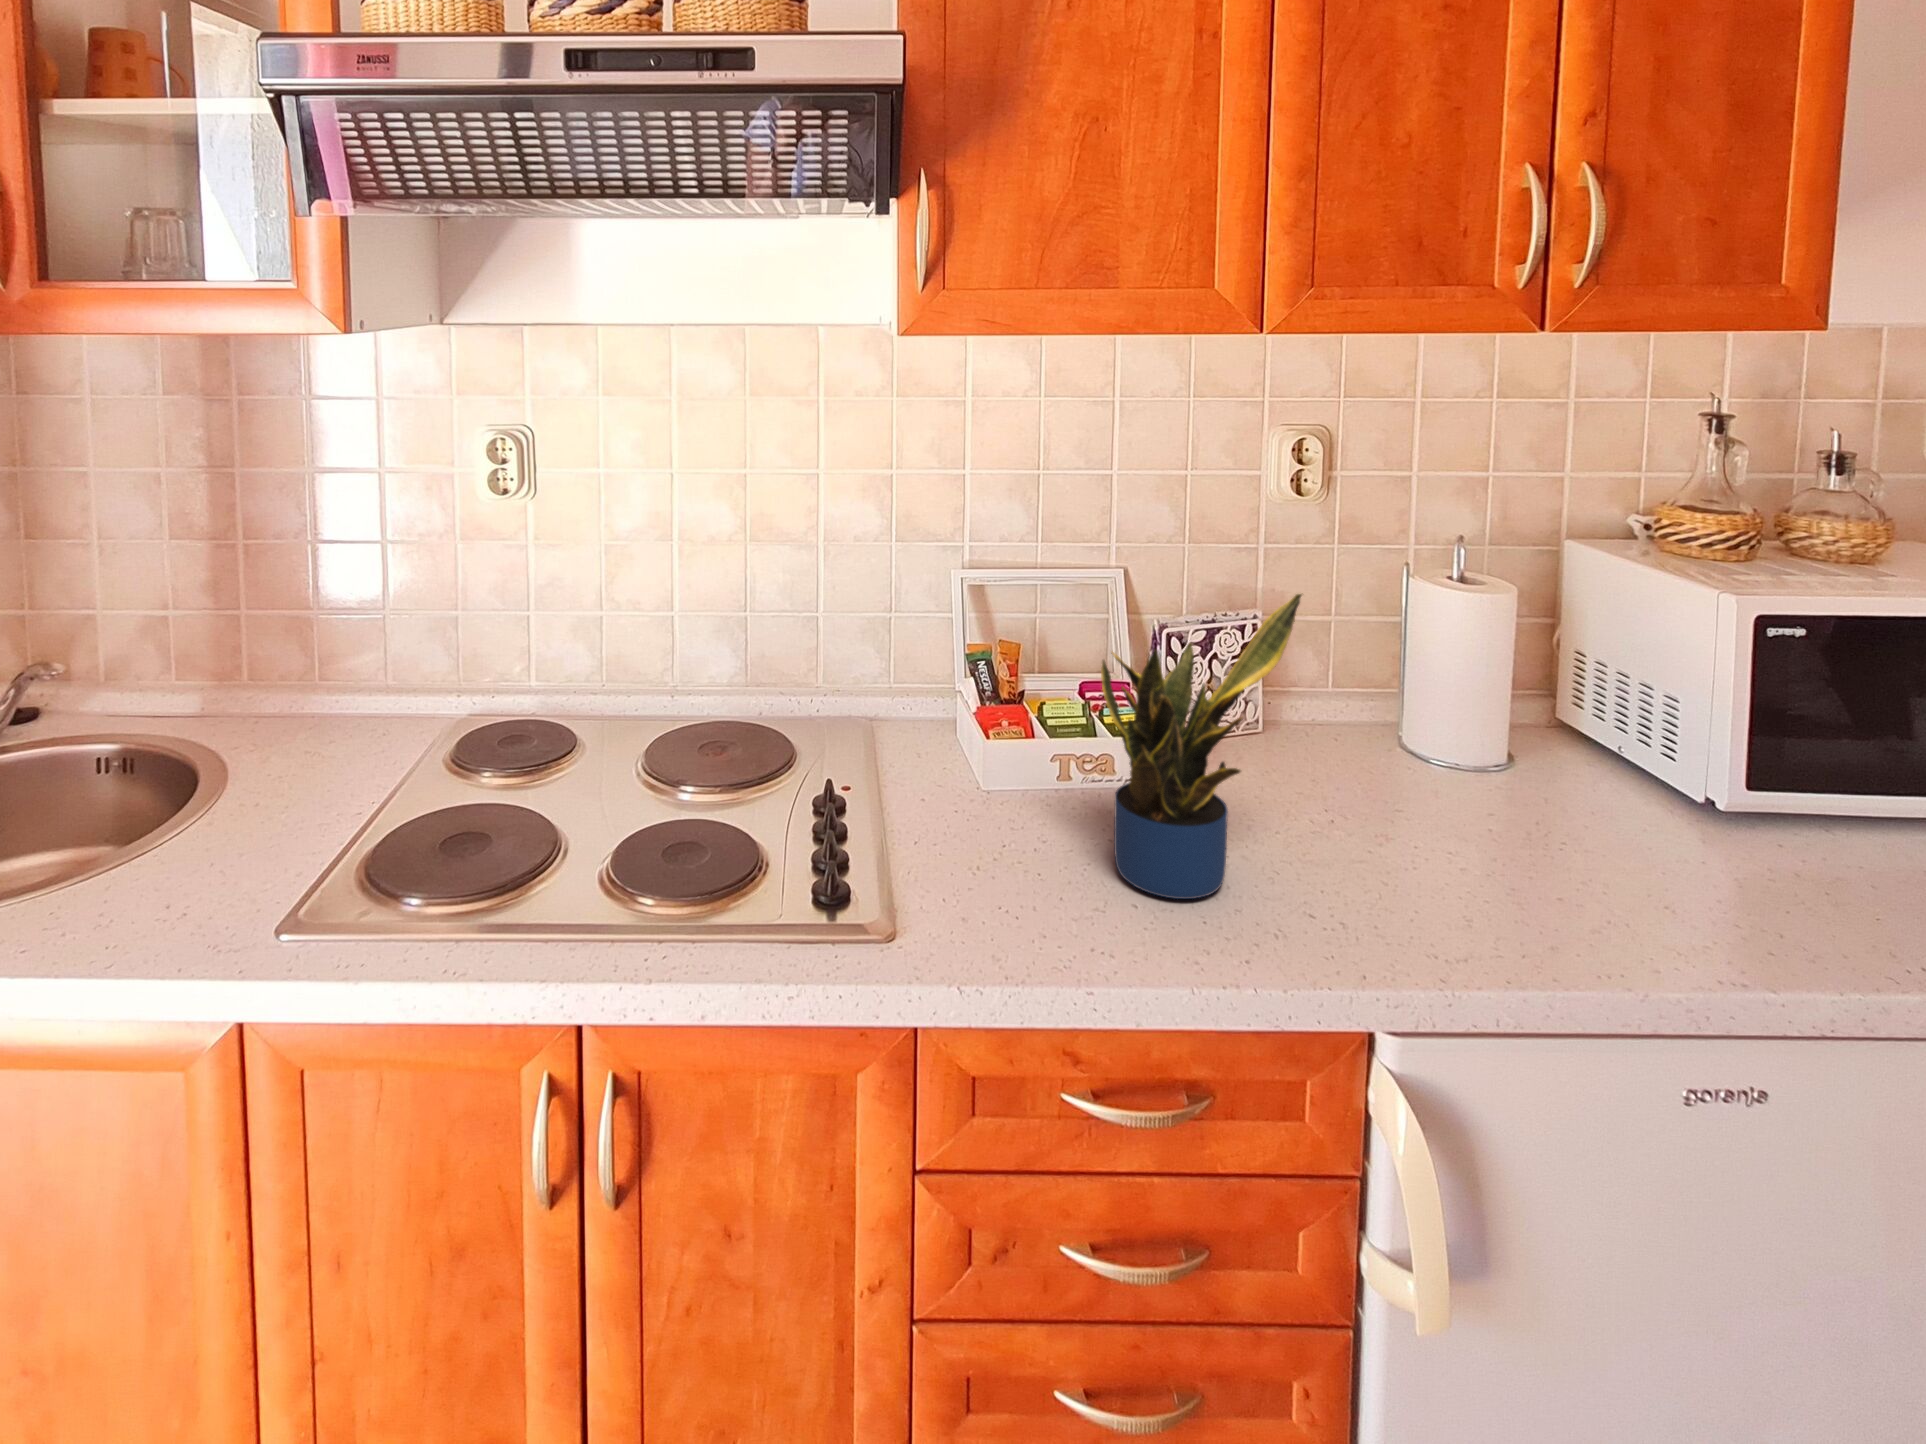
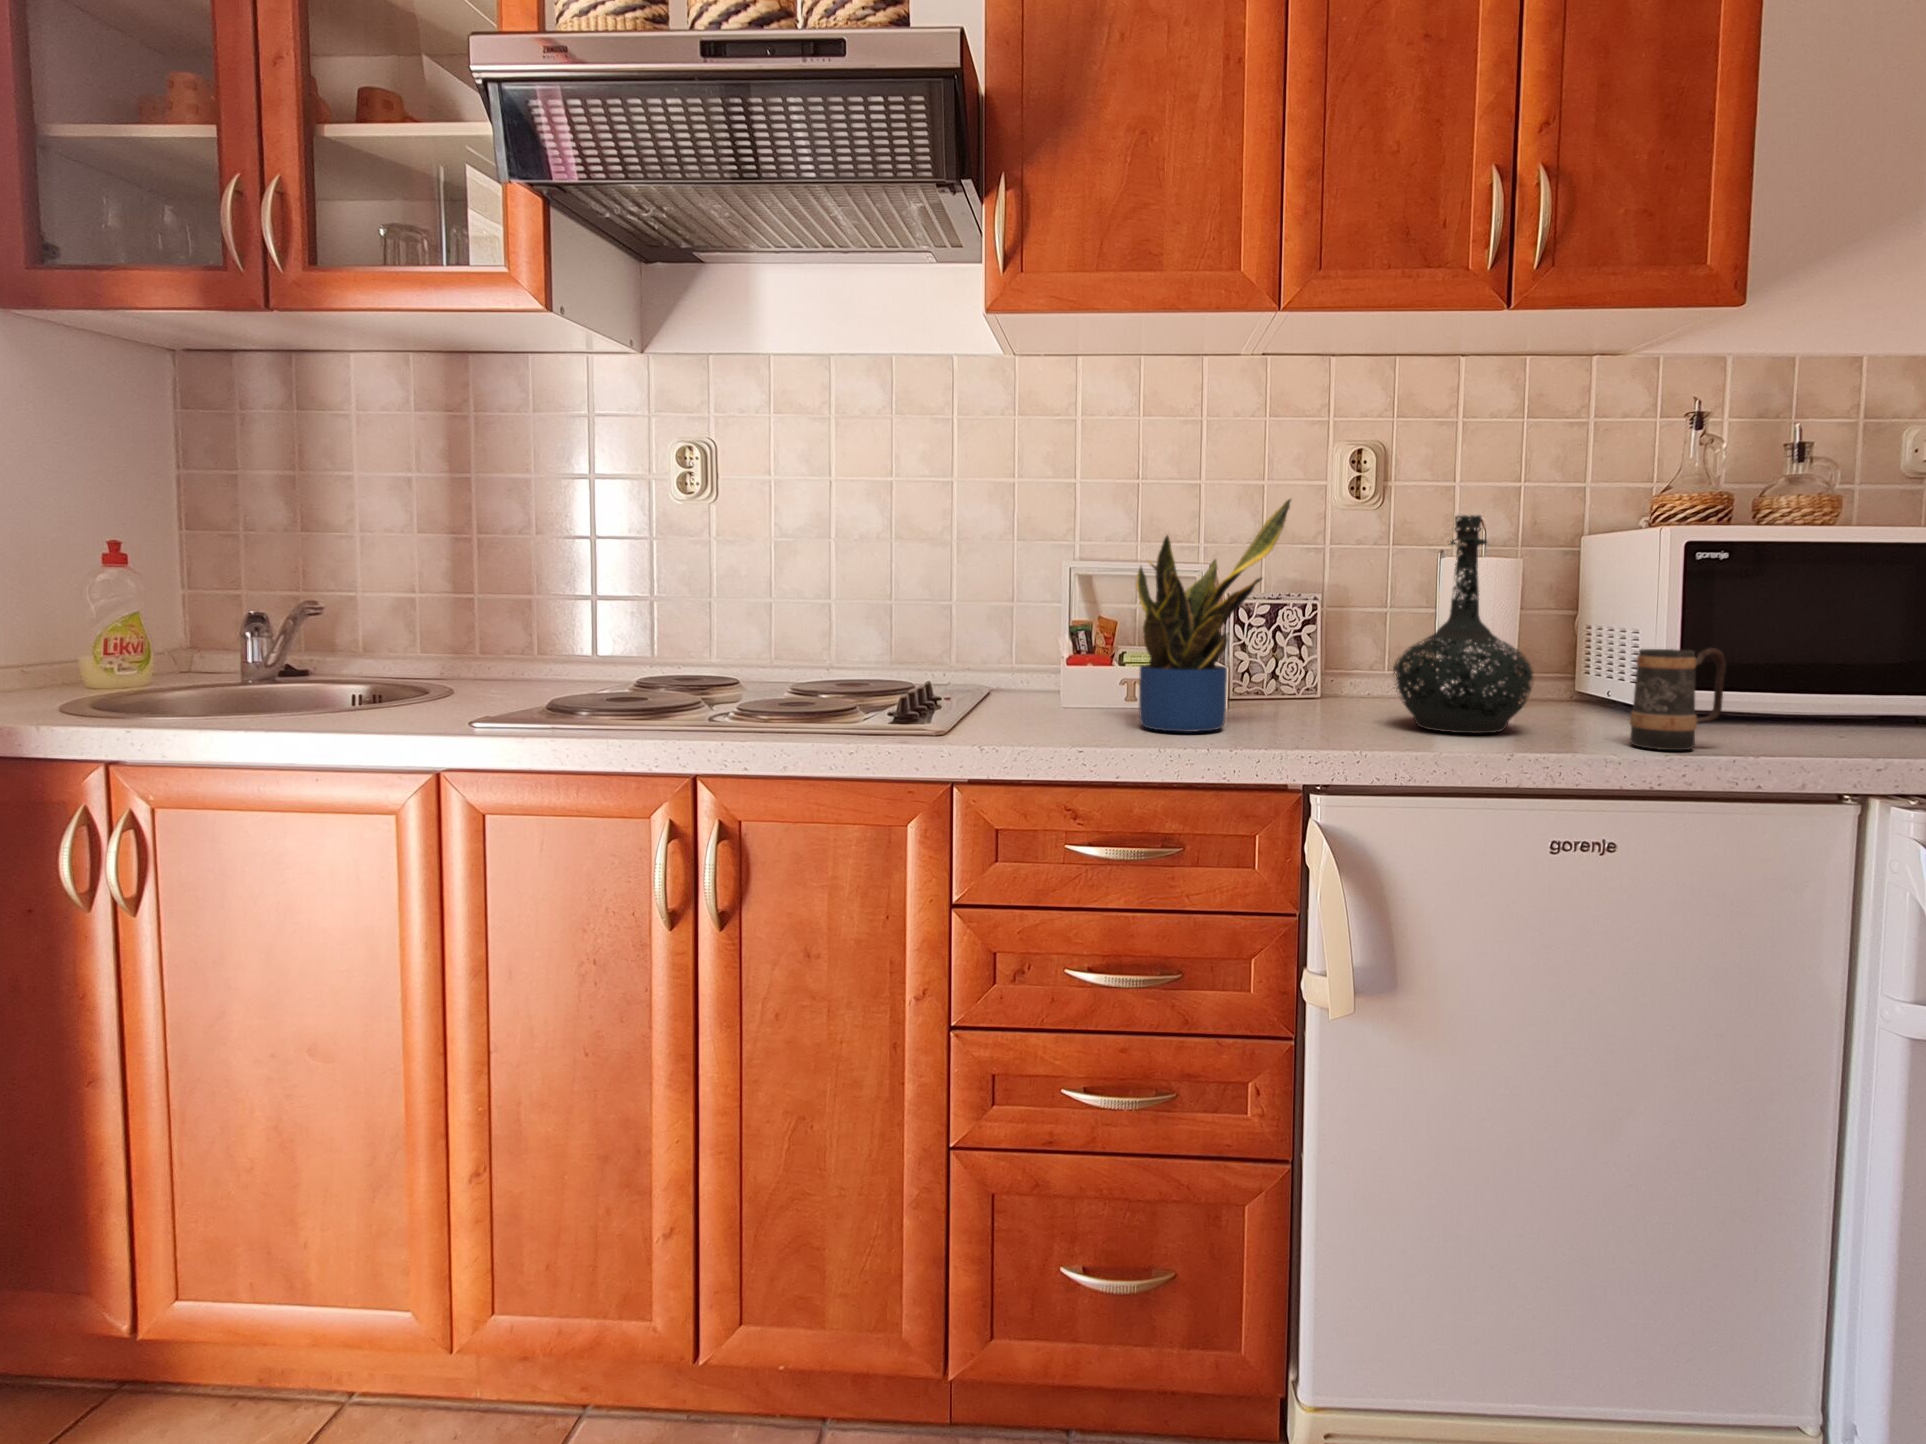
bottle: none [1410,601,1602,882] -> present [1393,515,1533,733]
mug: none [1738,795,1871,941] -> present [1630,648,1726,750]

